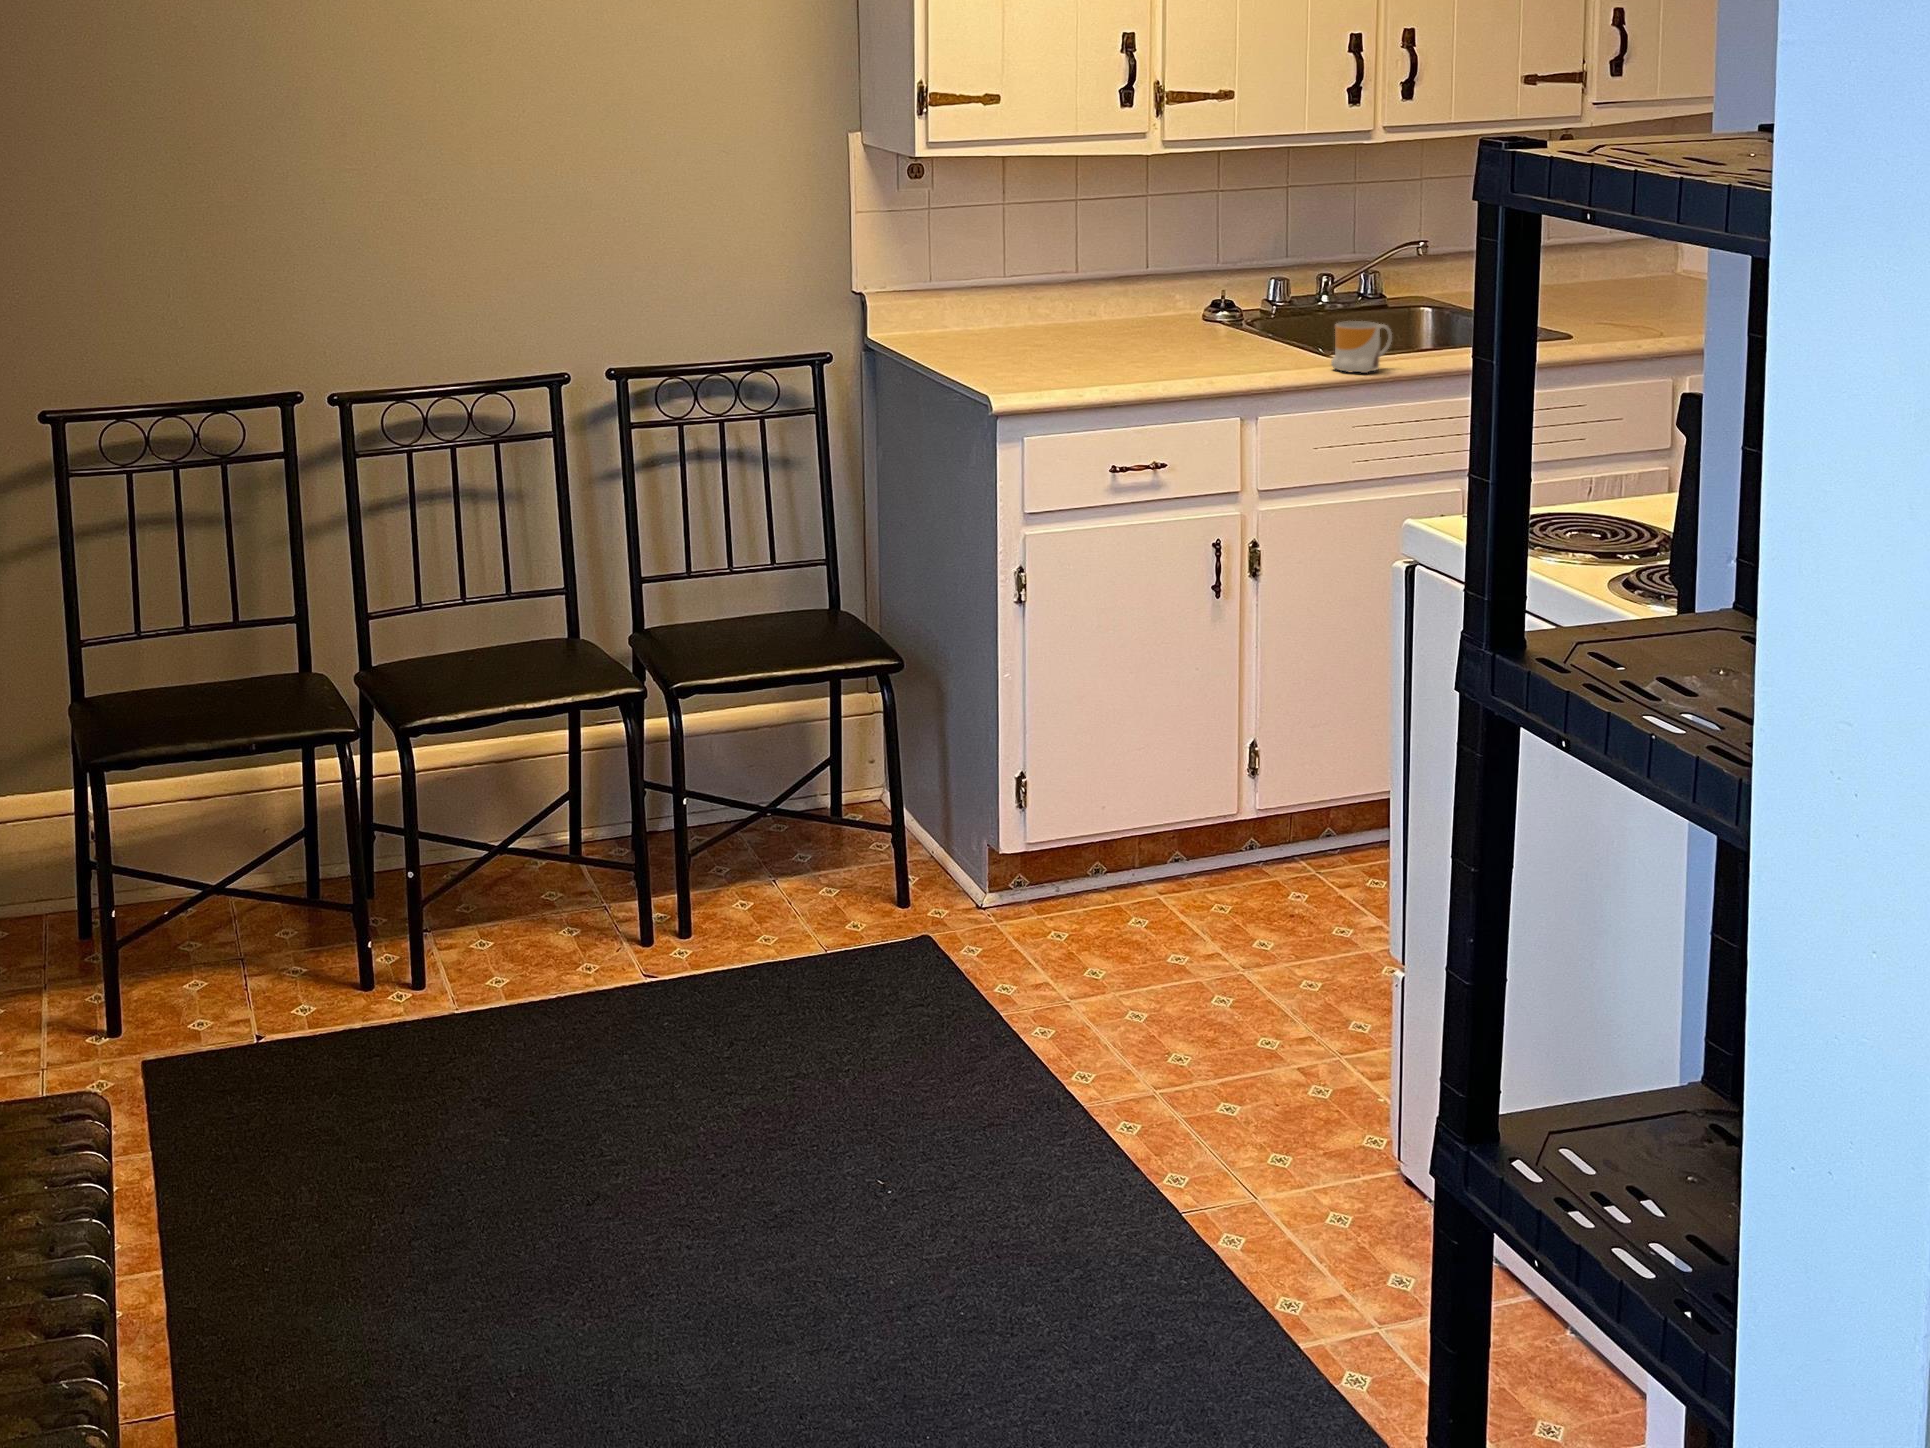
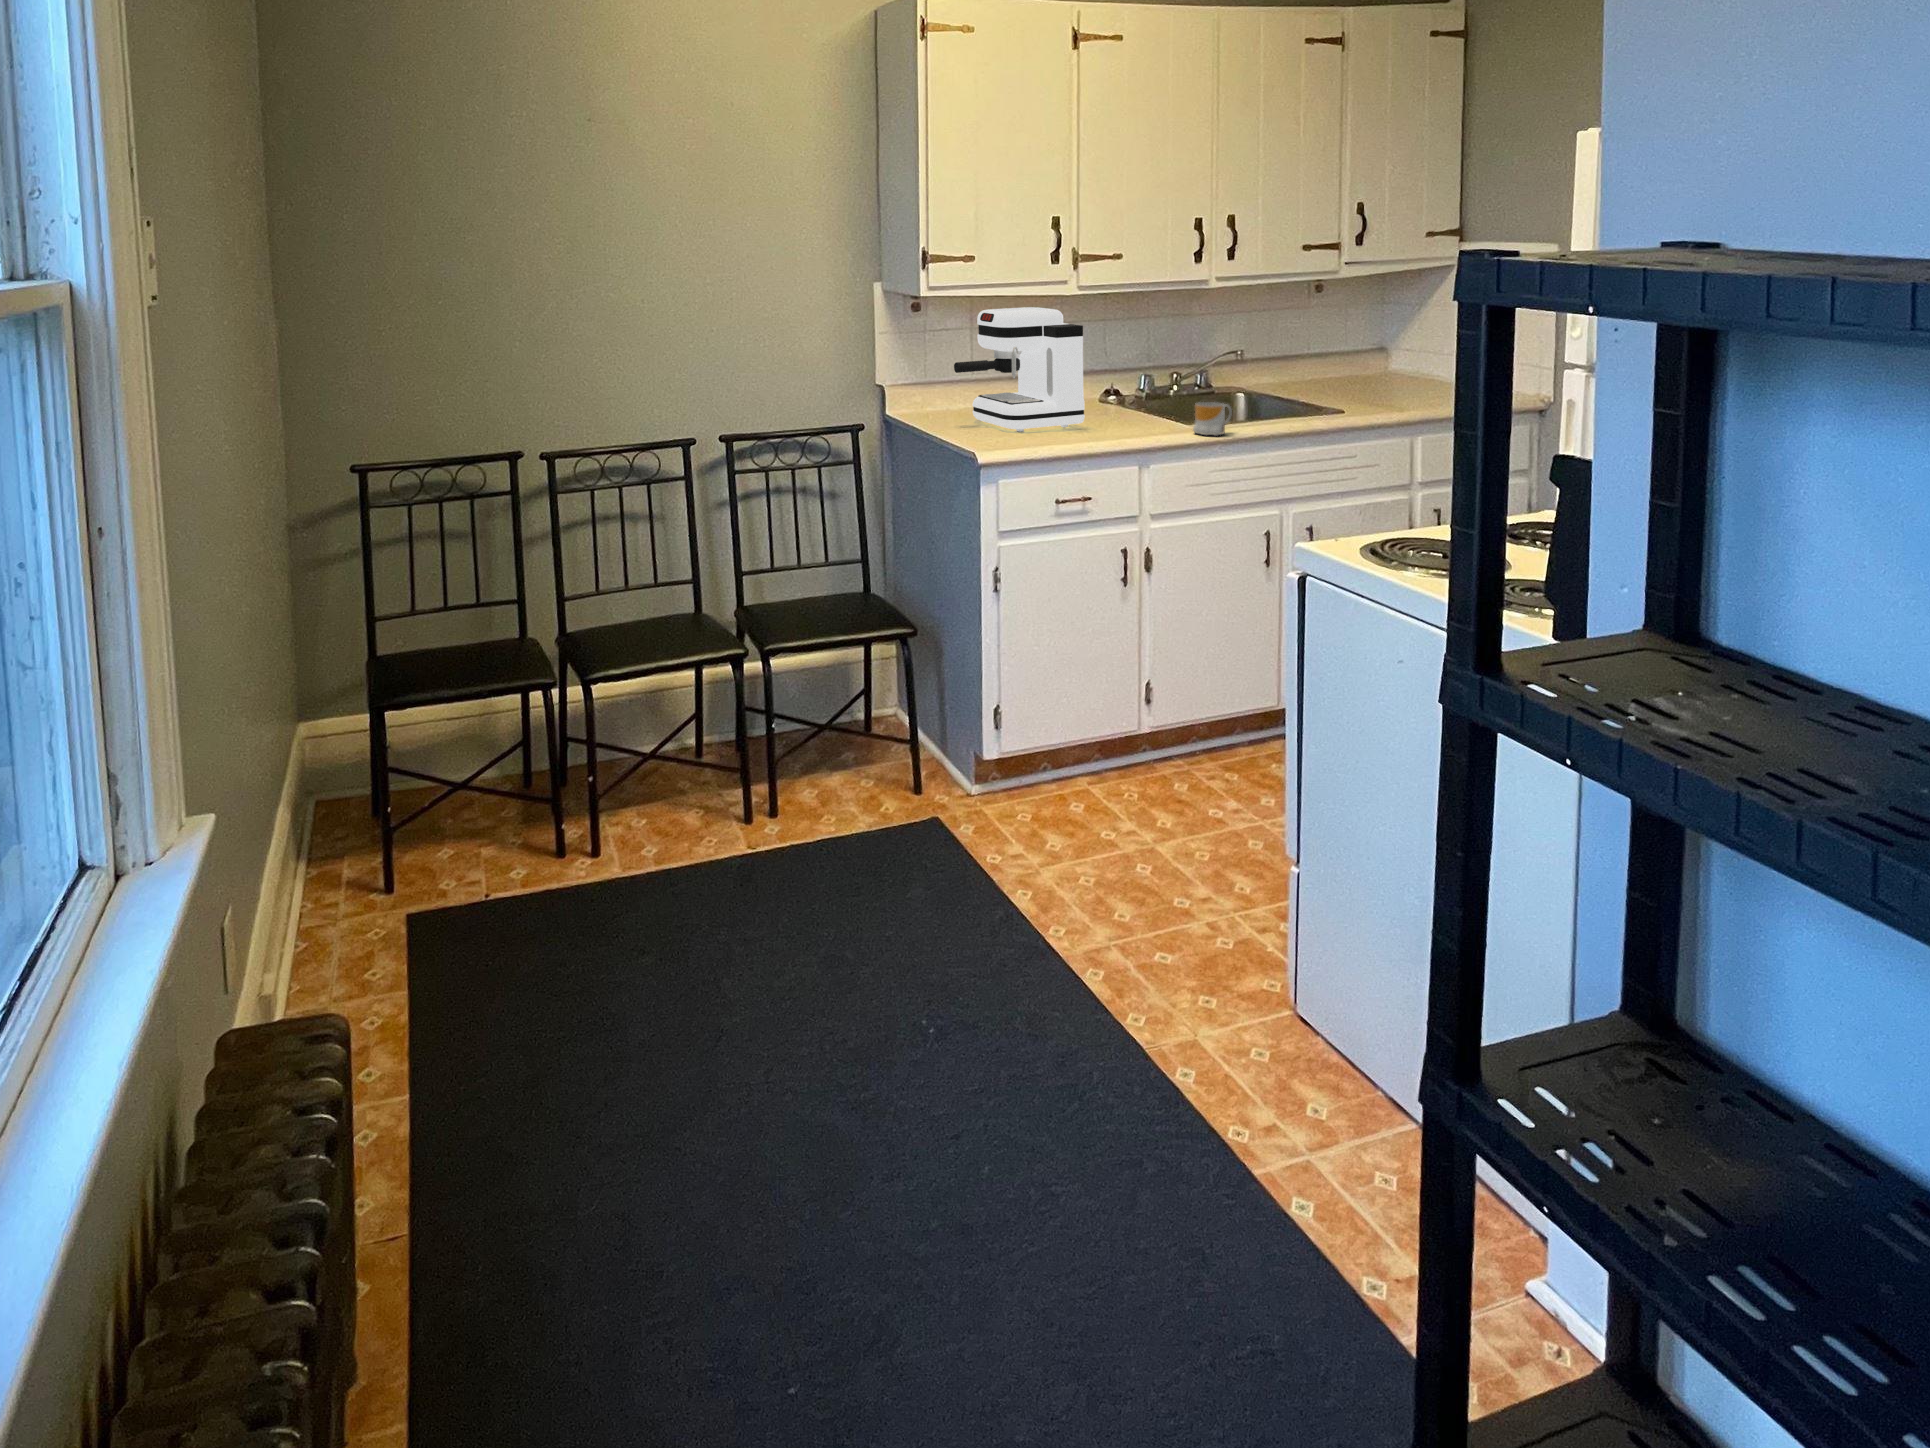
coffee maker: none [967,172,1167,365] -> present [954,307,1084,432]

